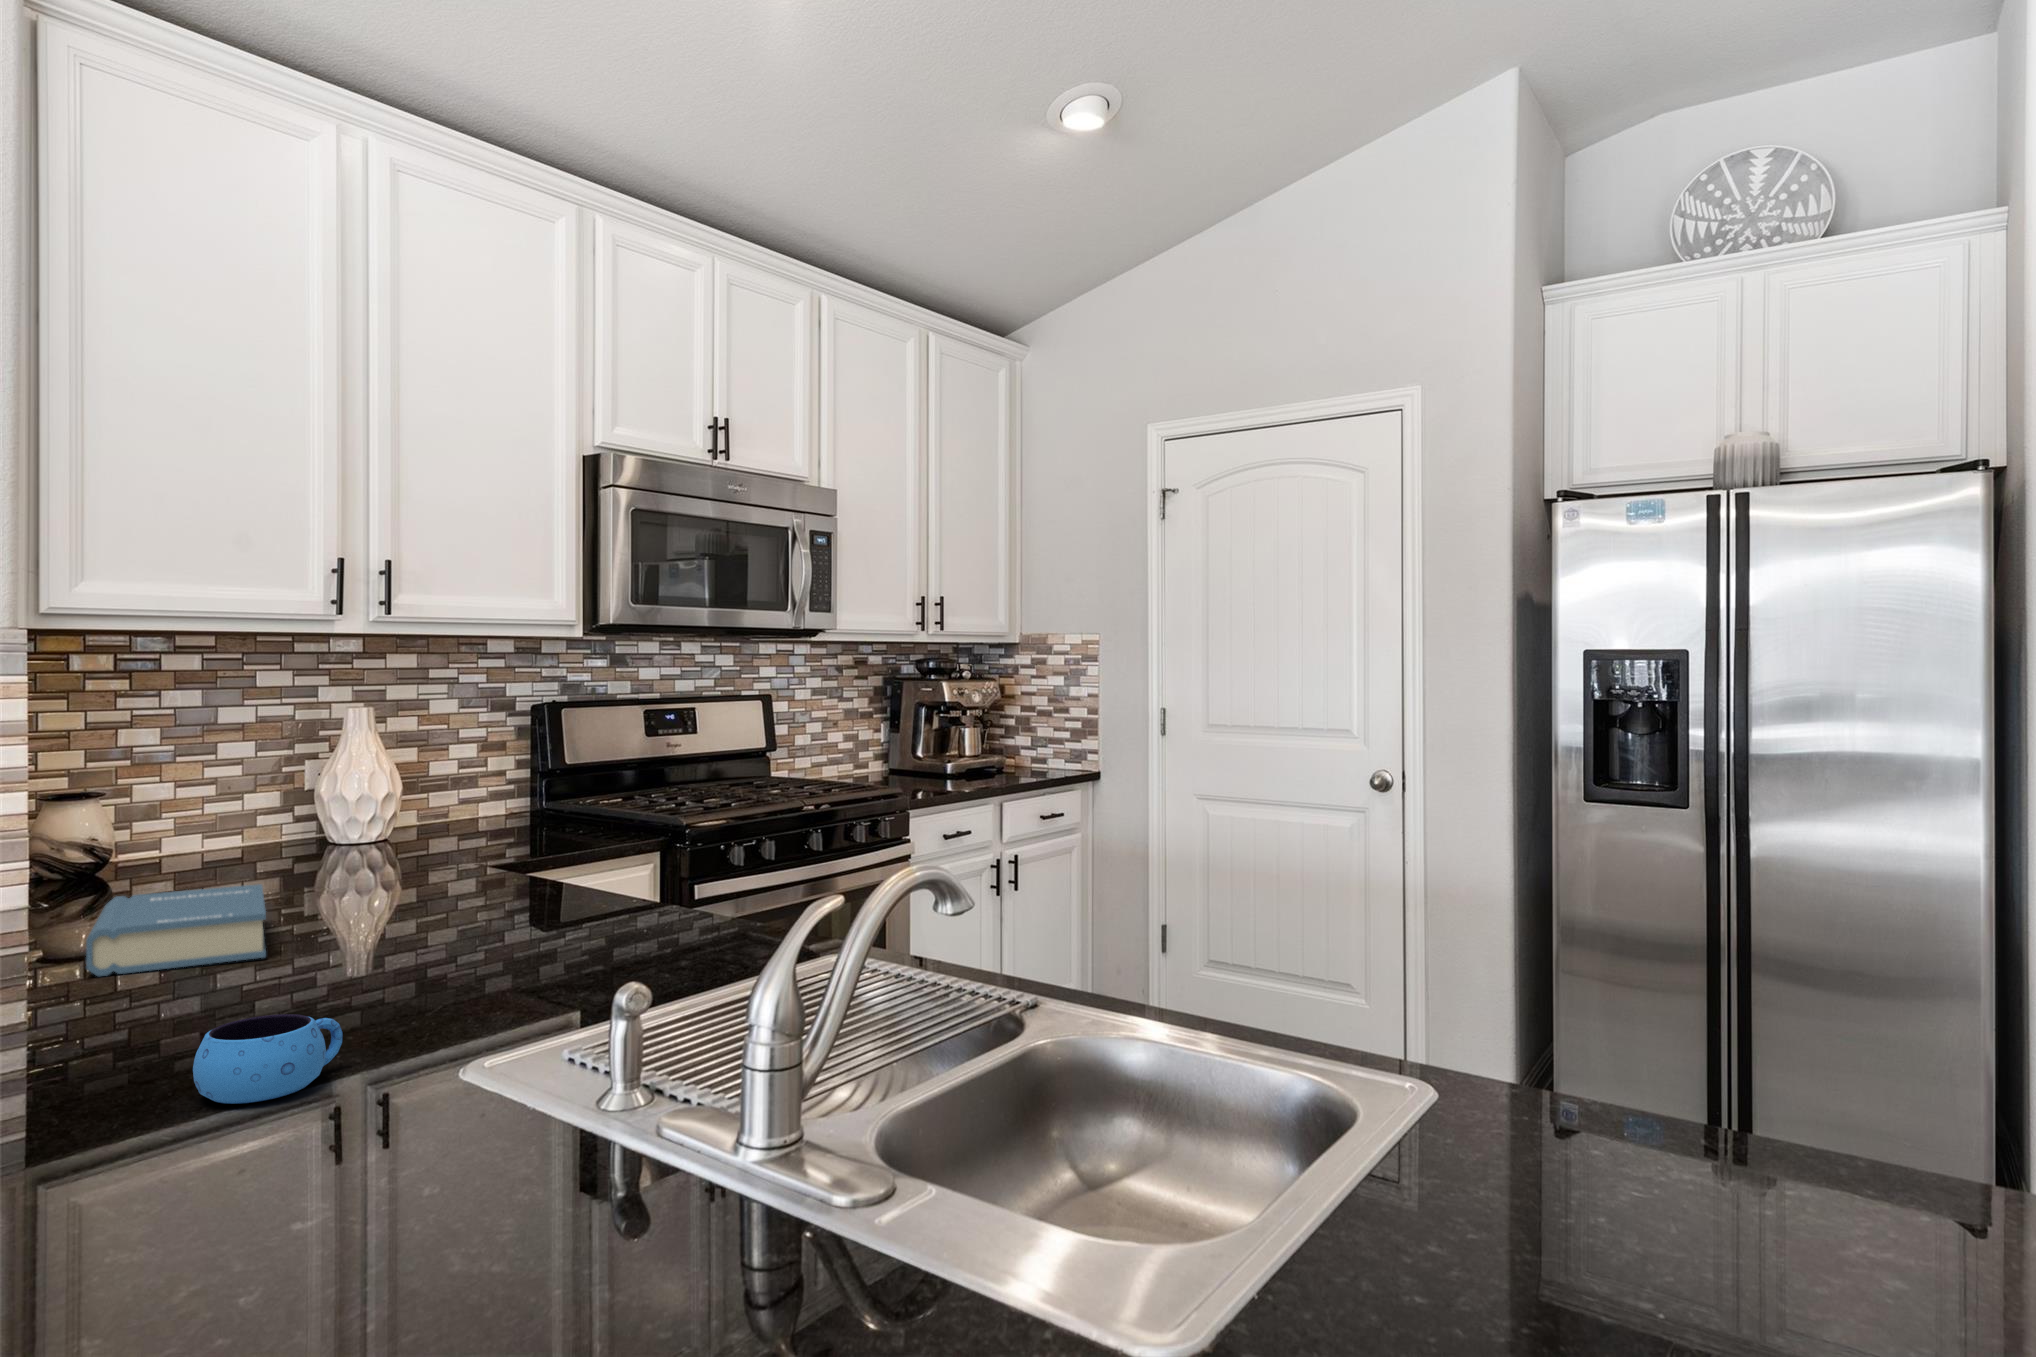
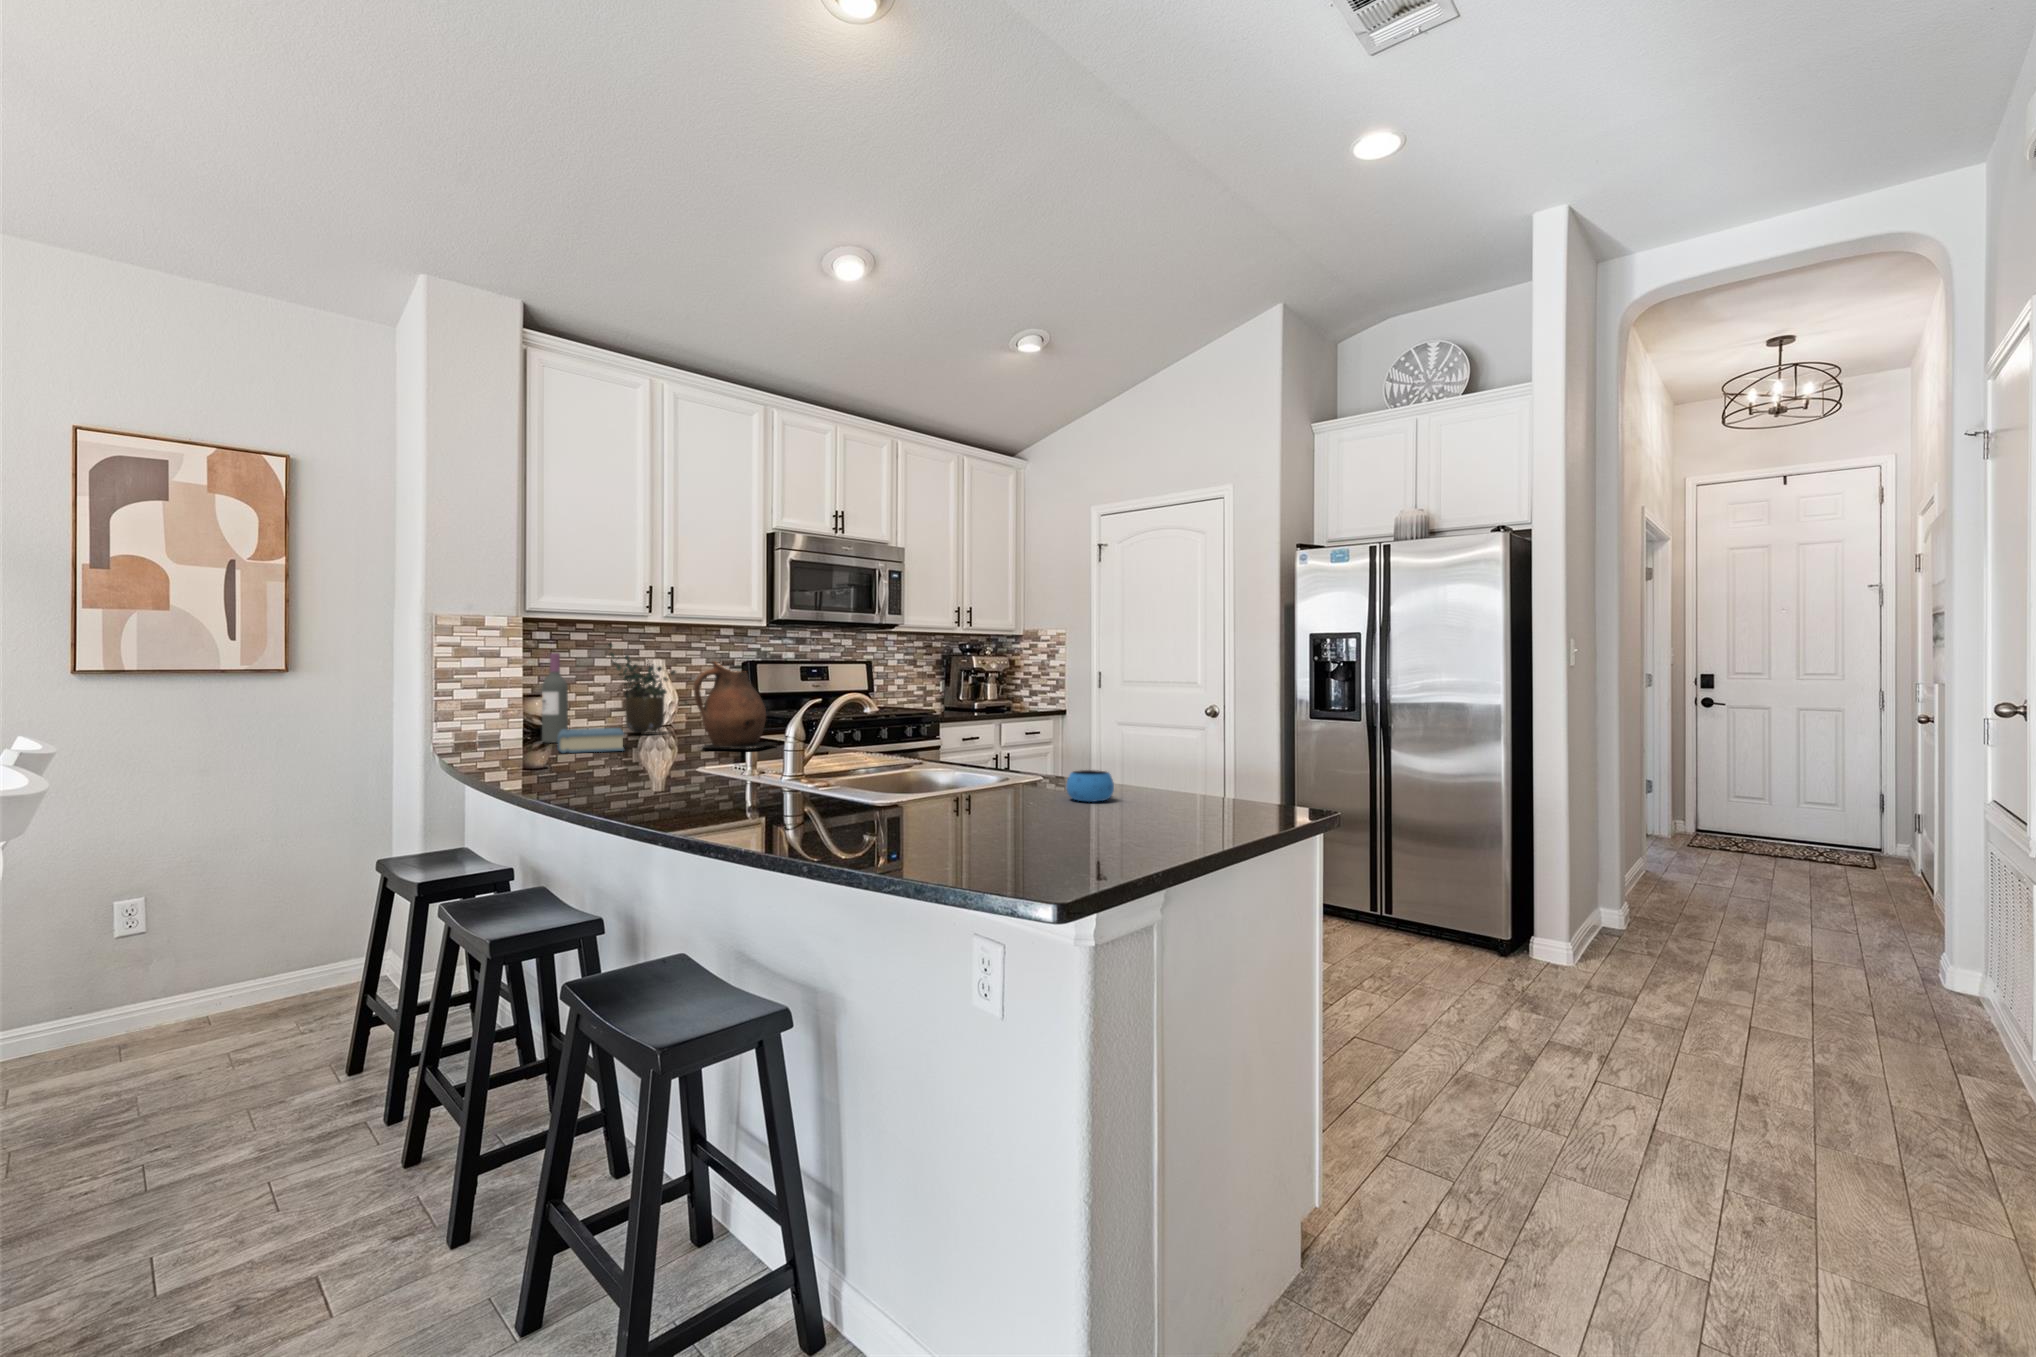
potted plant: none [244,678,398,869] -> present [609,644,676,733]
wine bottle: none [71,711,138,920] -> present [542,653,568,743]
ceramic pitcher: none [439,733,633,942] -> present [693,662,773,749]
mug: present [193,1014,343,1104] -> present [1066,770,1114,802]

